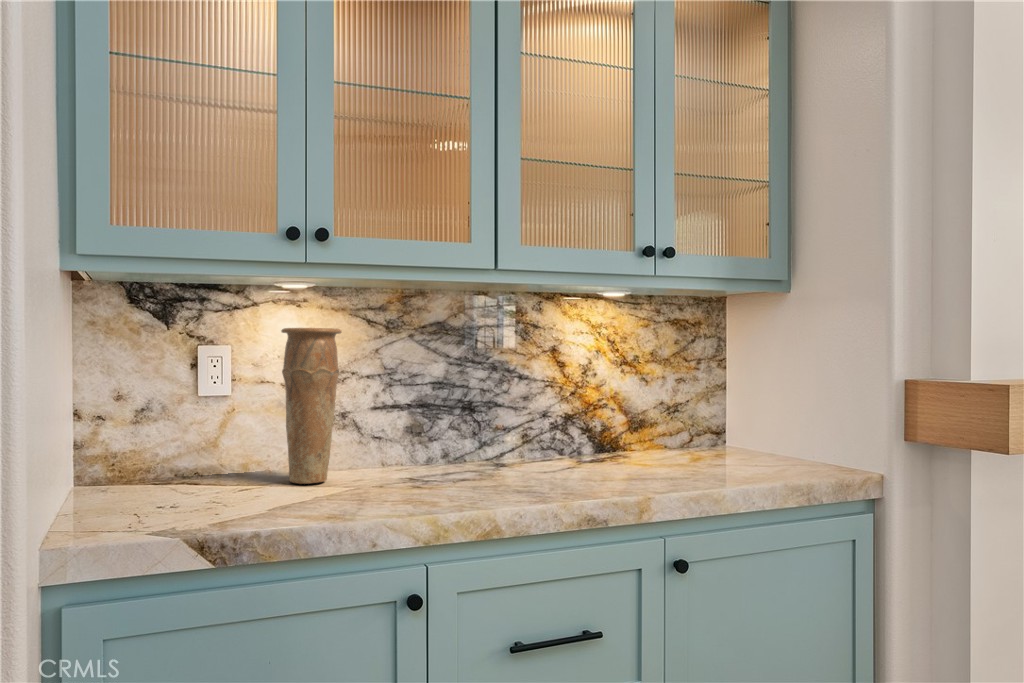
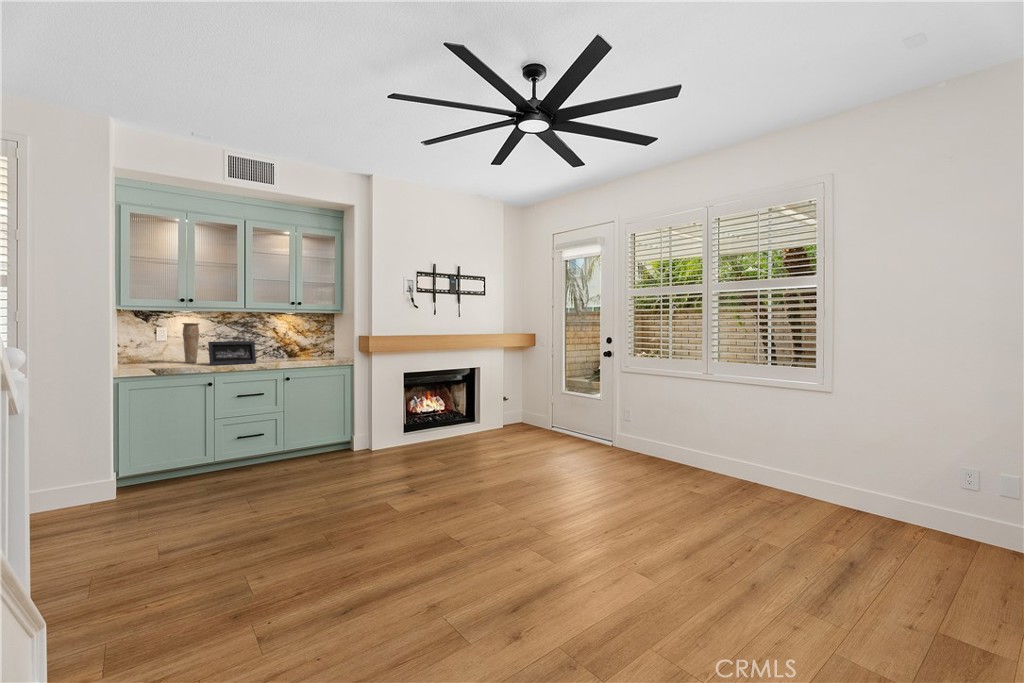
picture frame: none [376,400,539,501] -> present [208,341,256,365]

